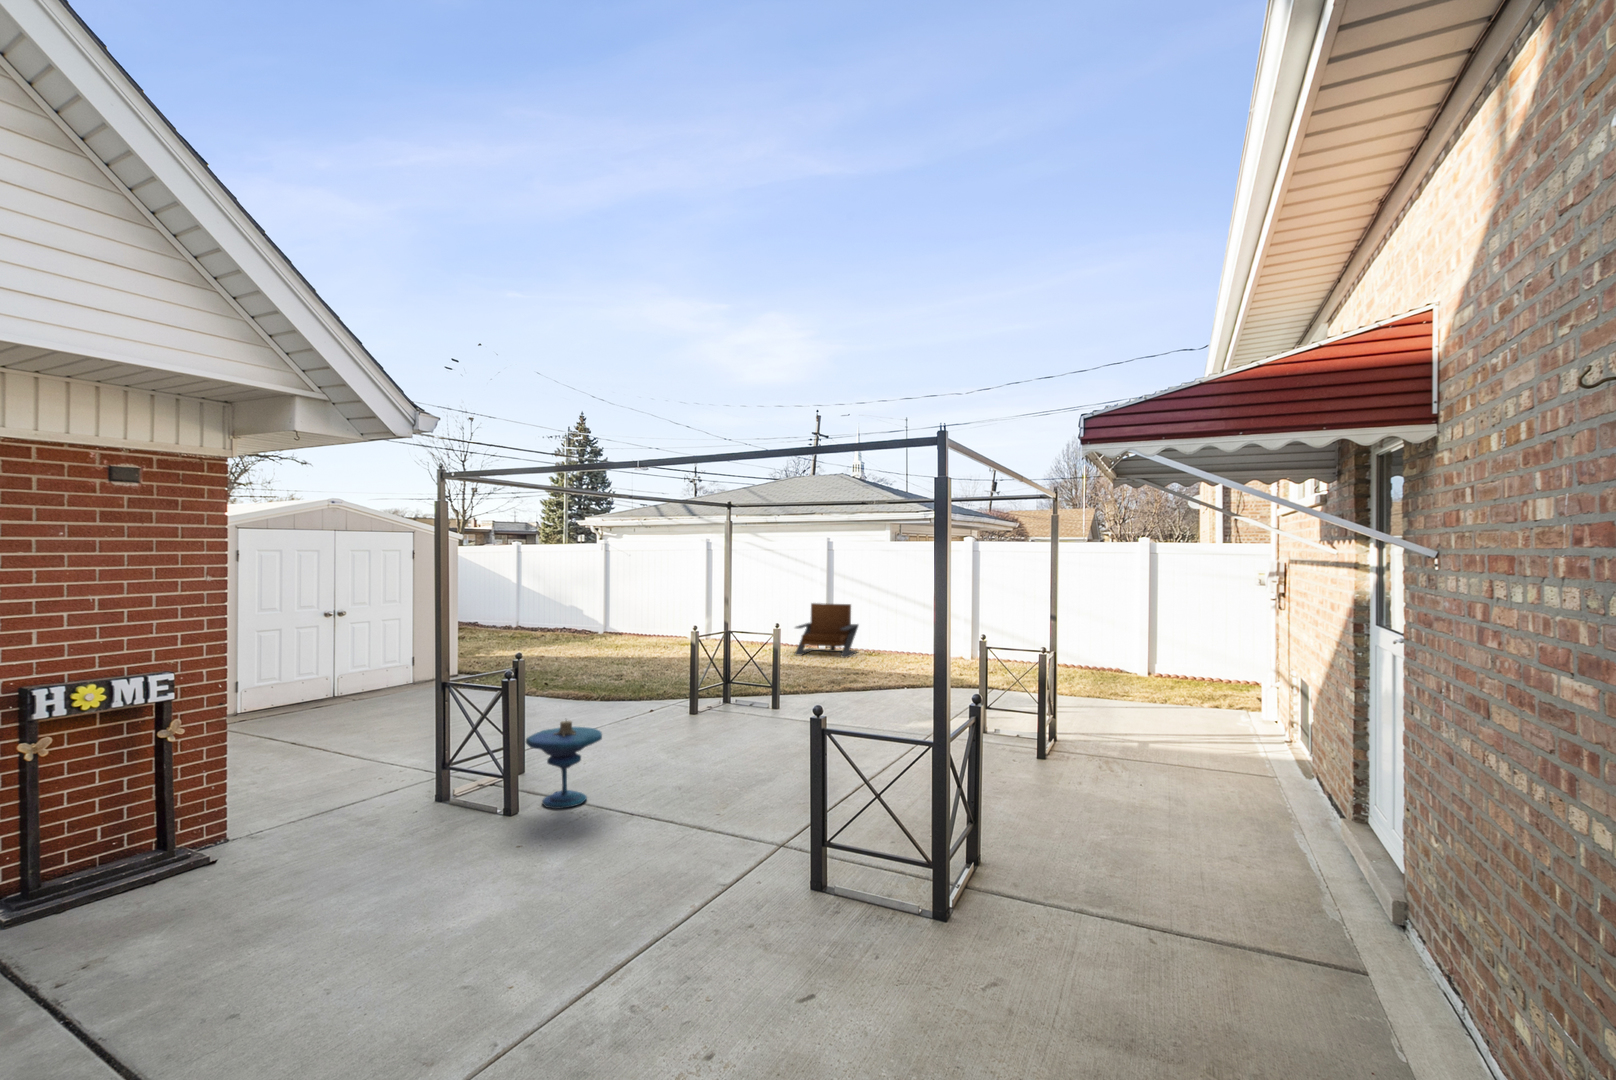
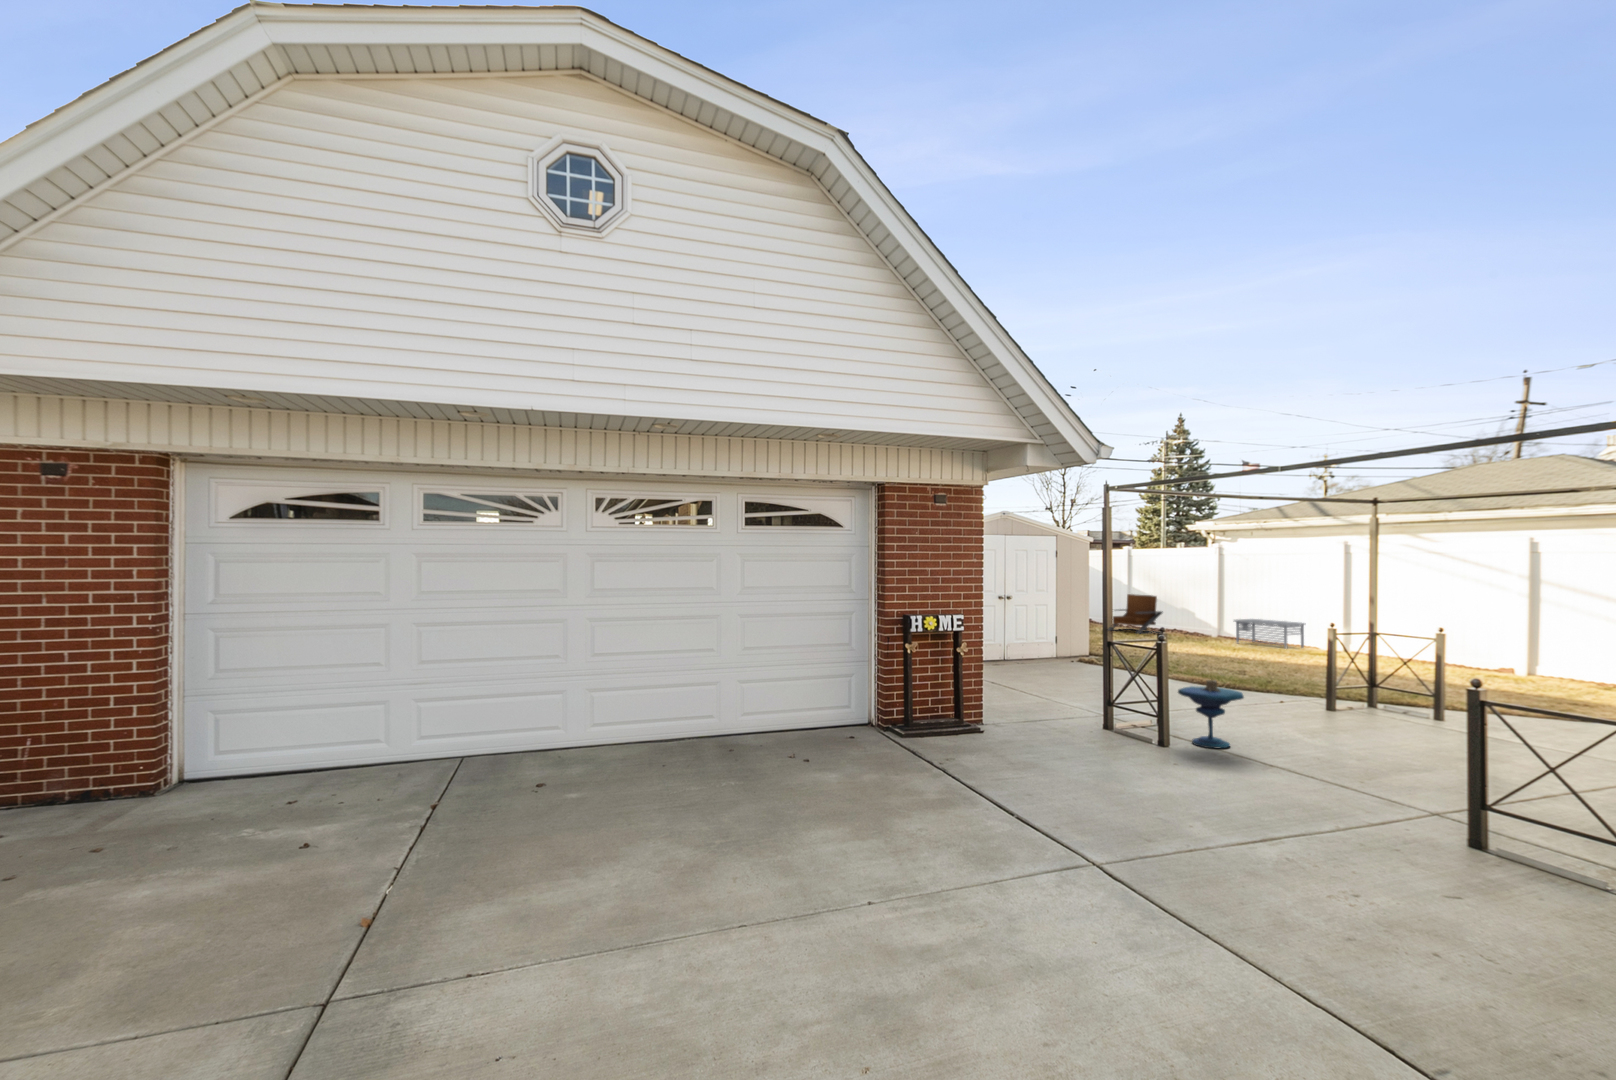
lounge chair: present [795,603,858,658] -> present [1108,594,1162,634]
storage bench: none [618,614,680,643] -> present [1234,619,1305,649]

